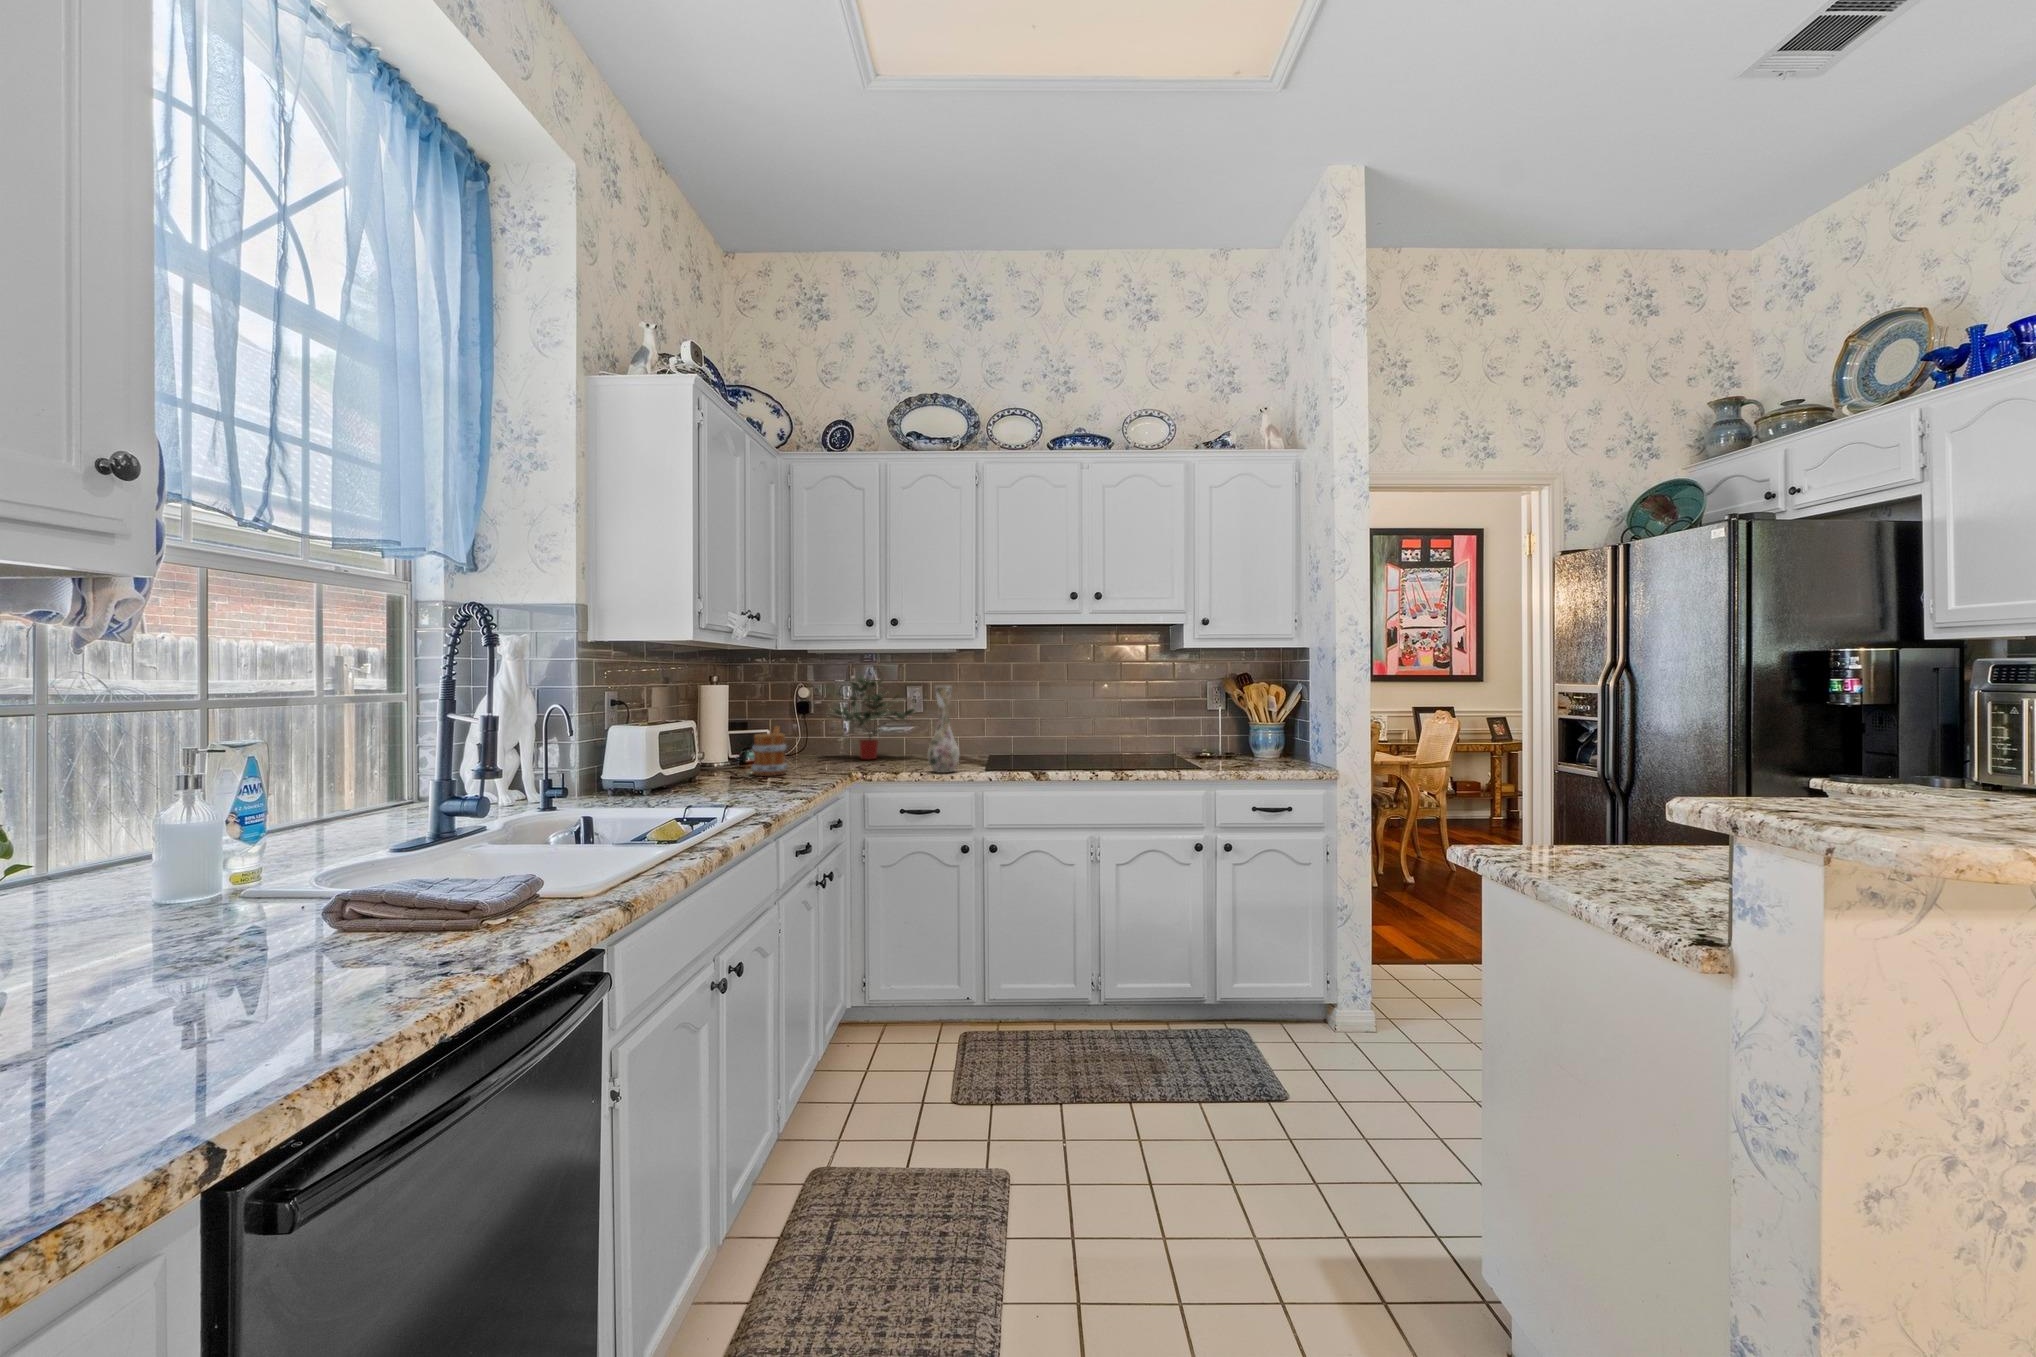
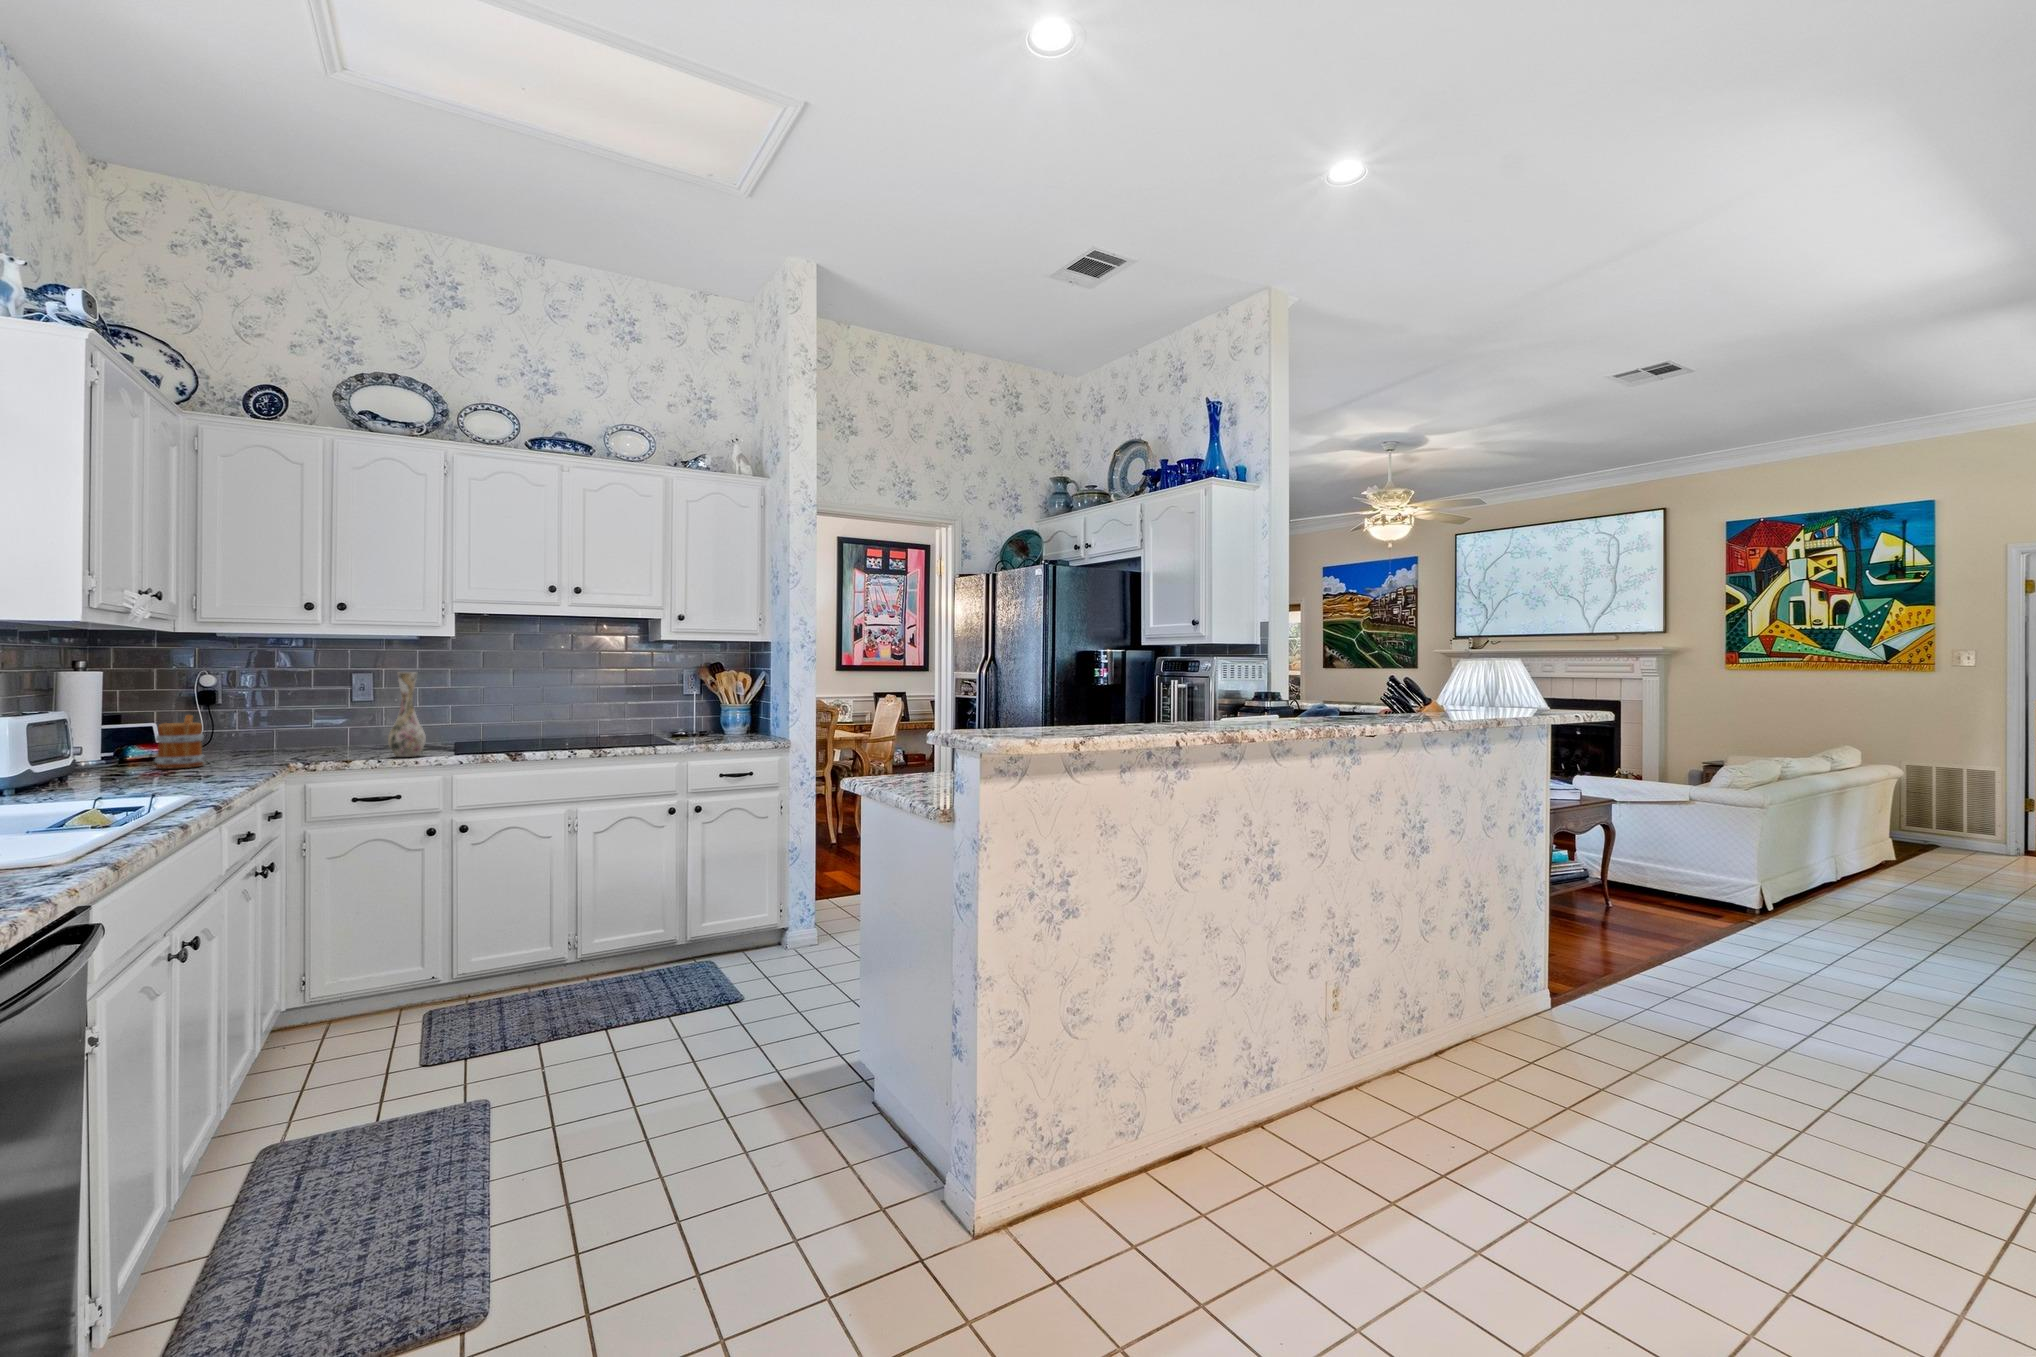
potted plant: present [825,677,915,759] -> none [244,662,369,749]

